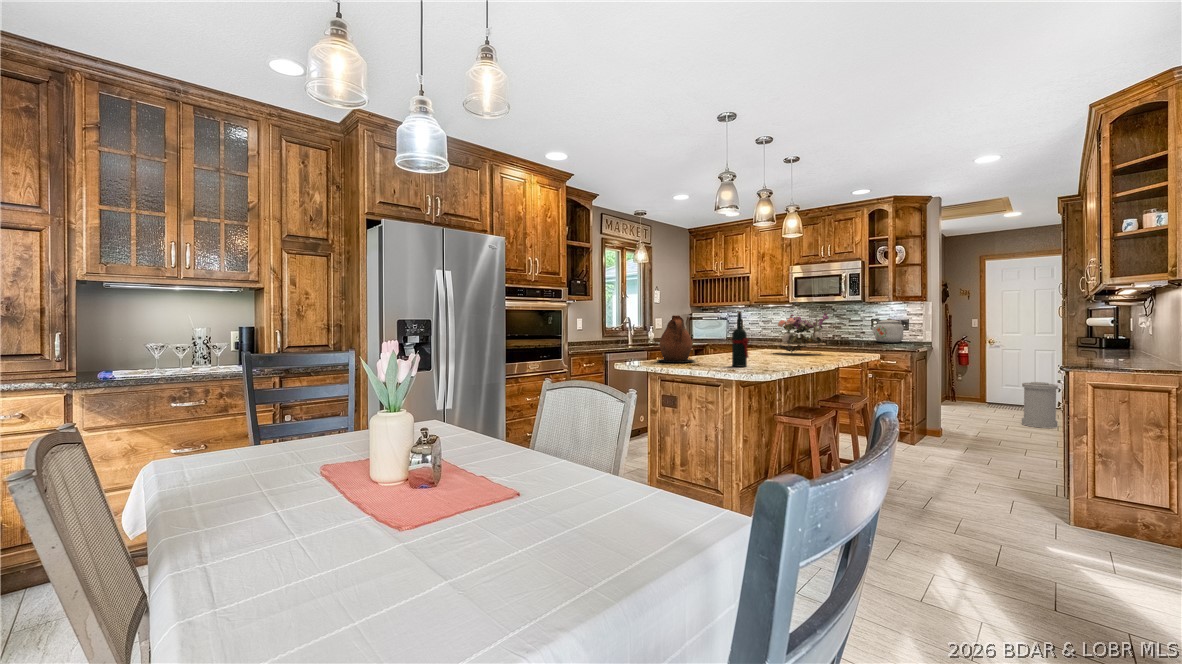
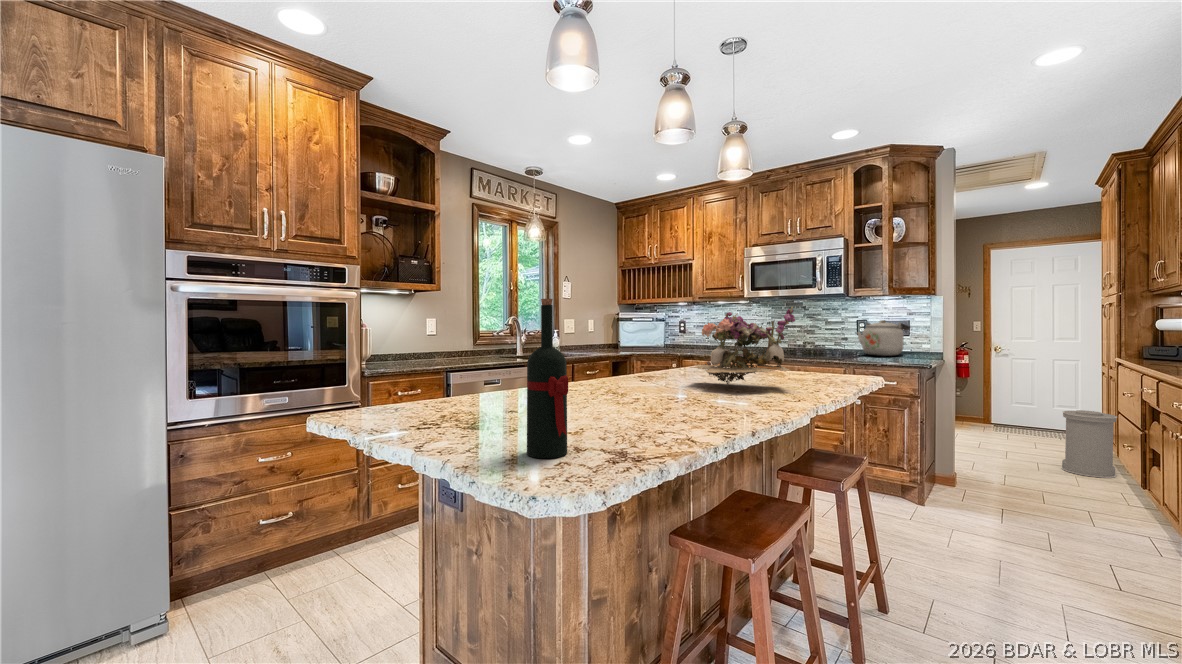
ceramic pitcher: present [657,315,696,362] -> none [381,311,490,430]

